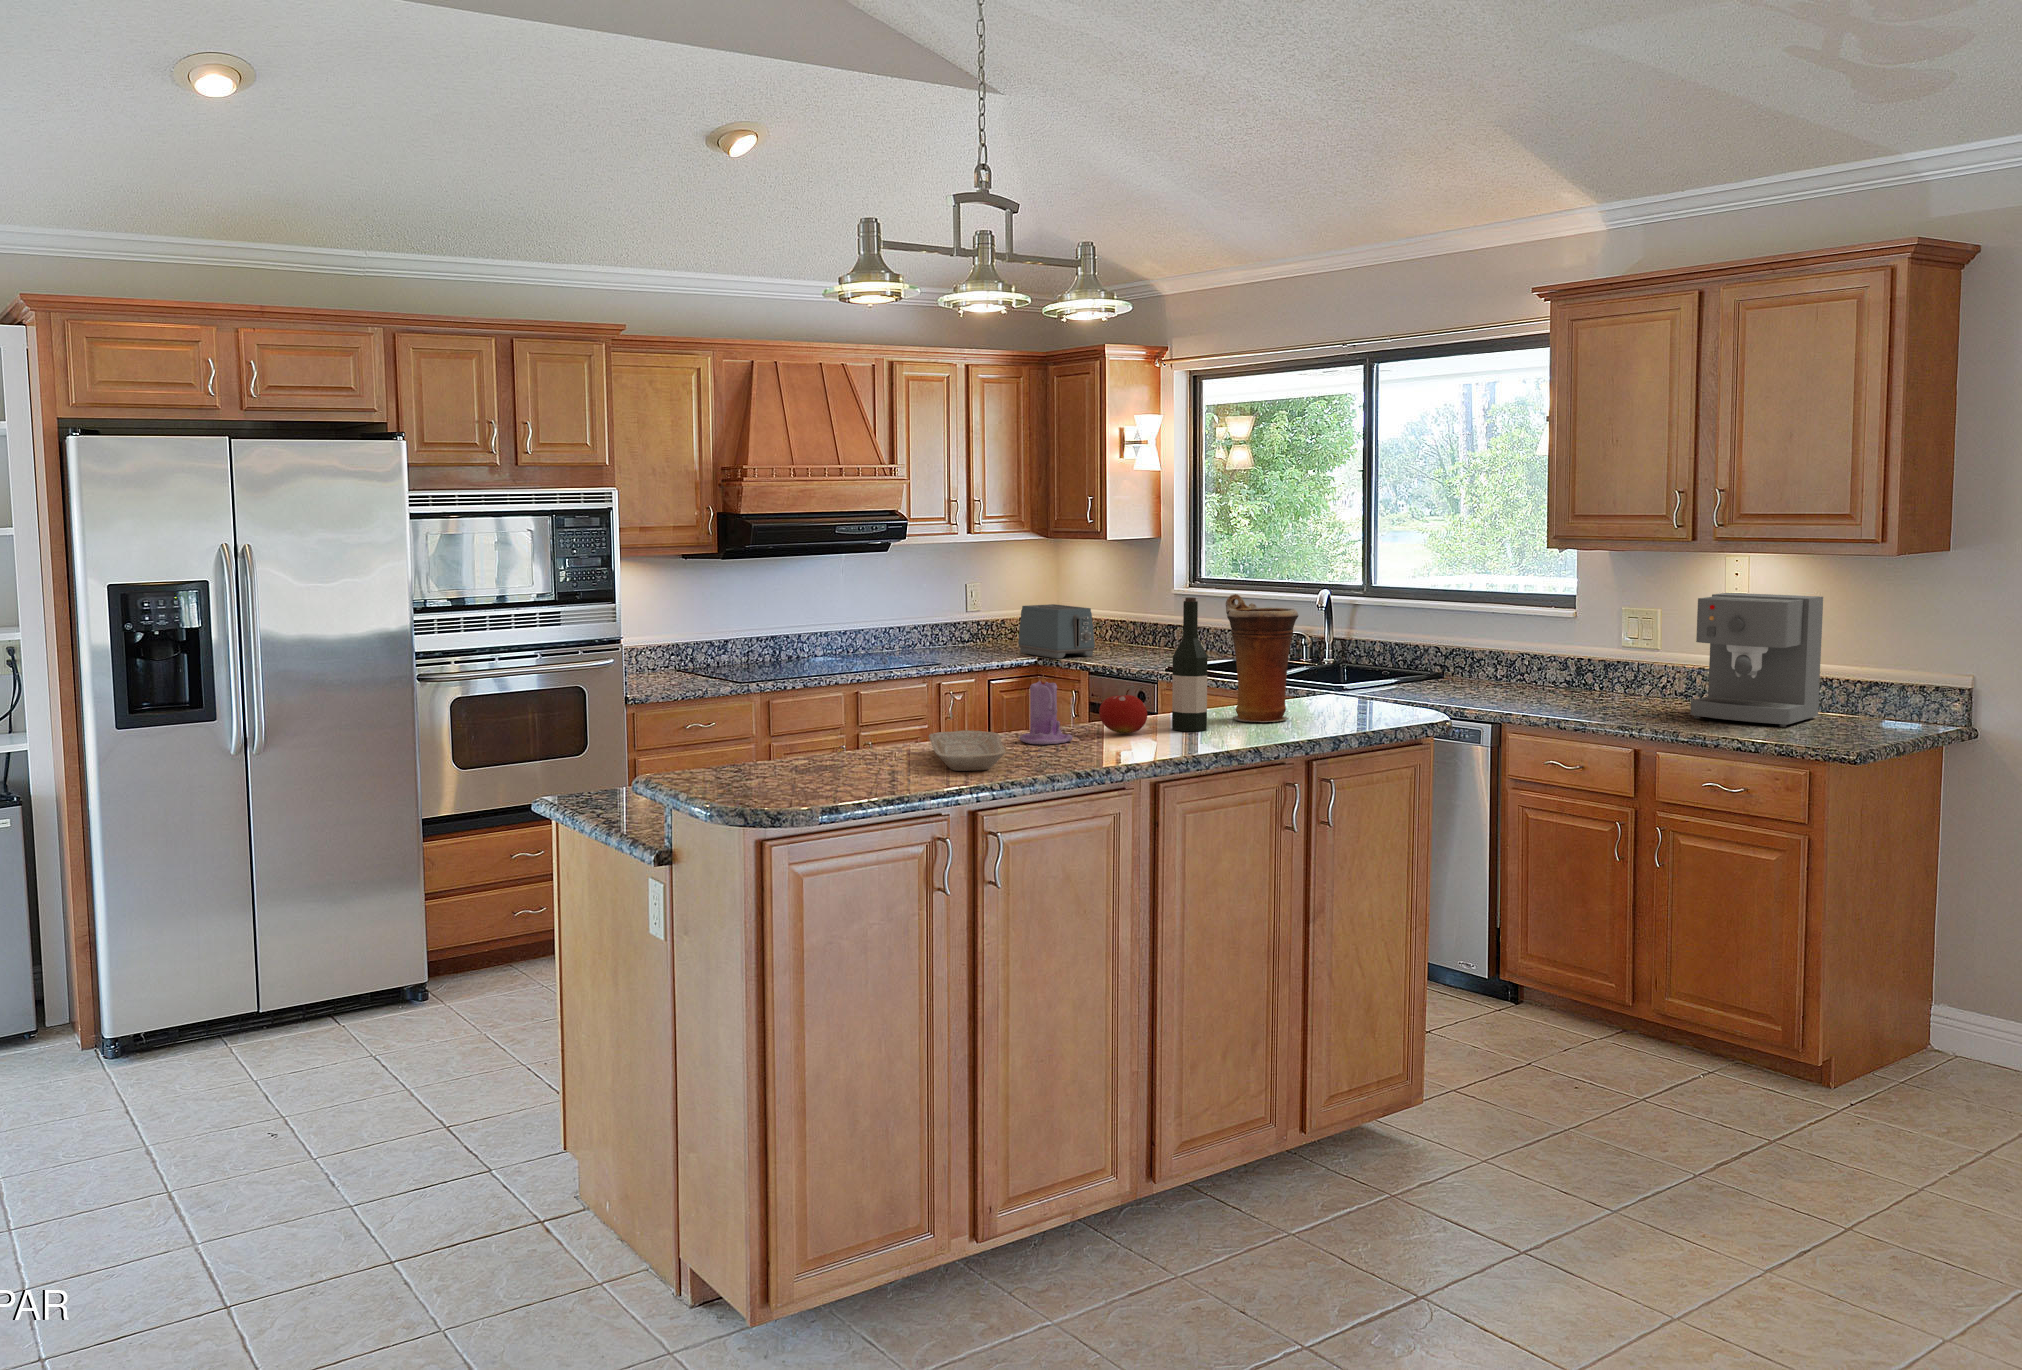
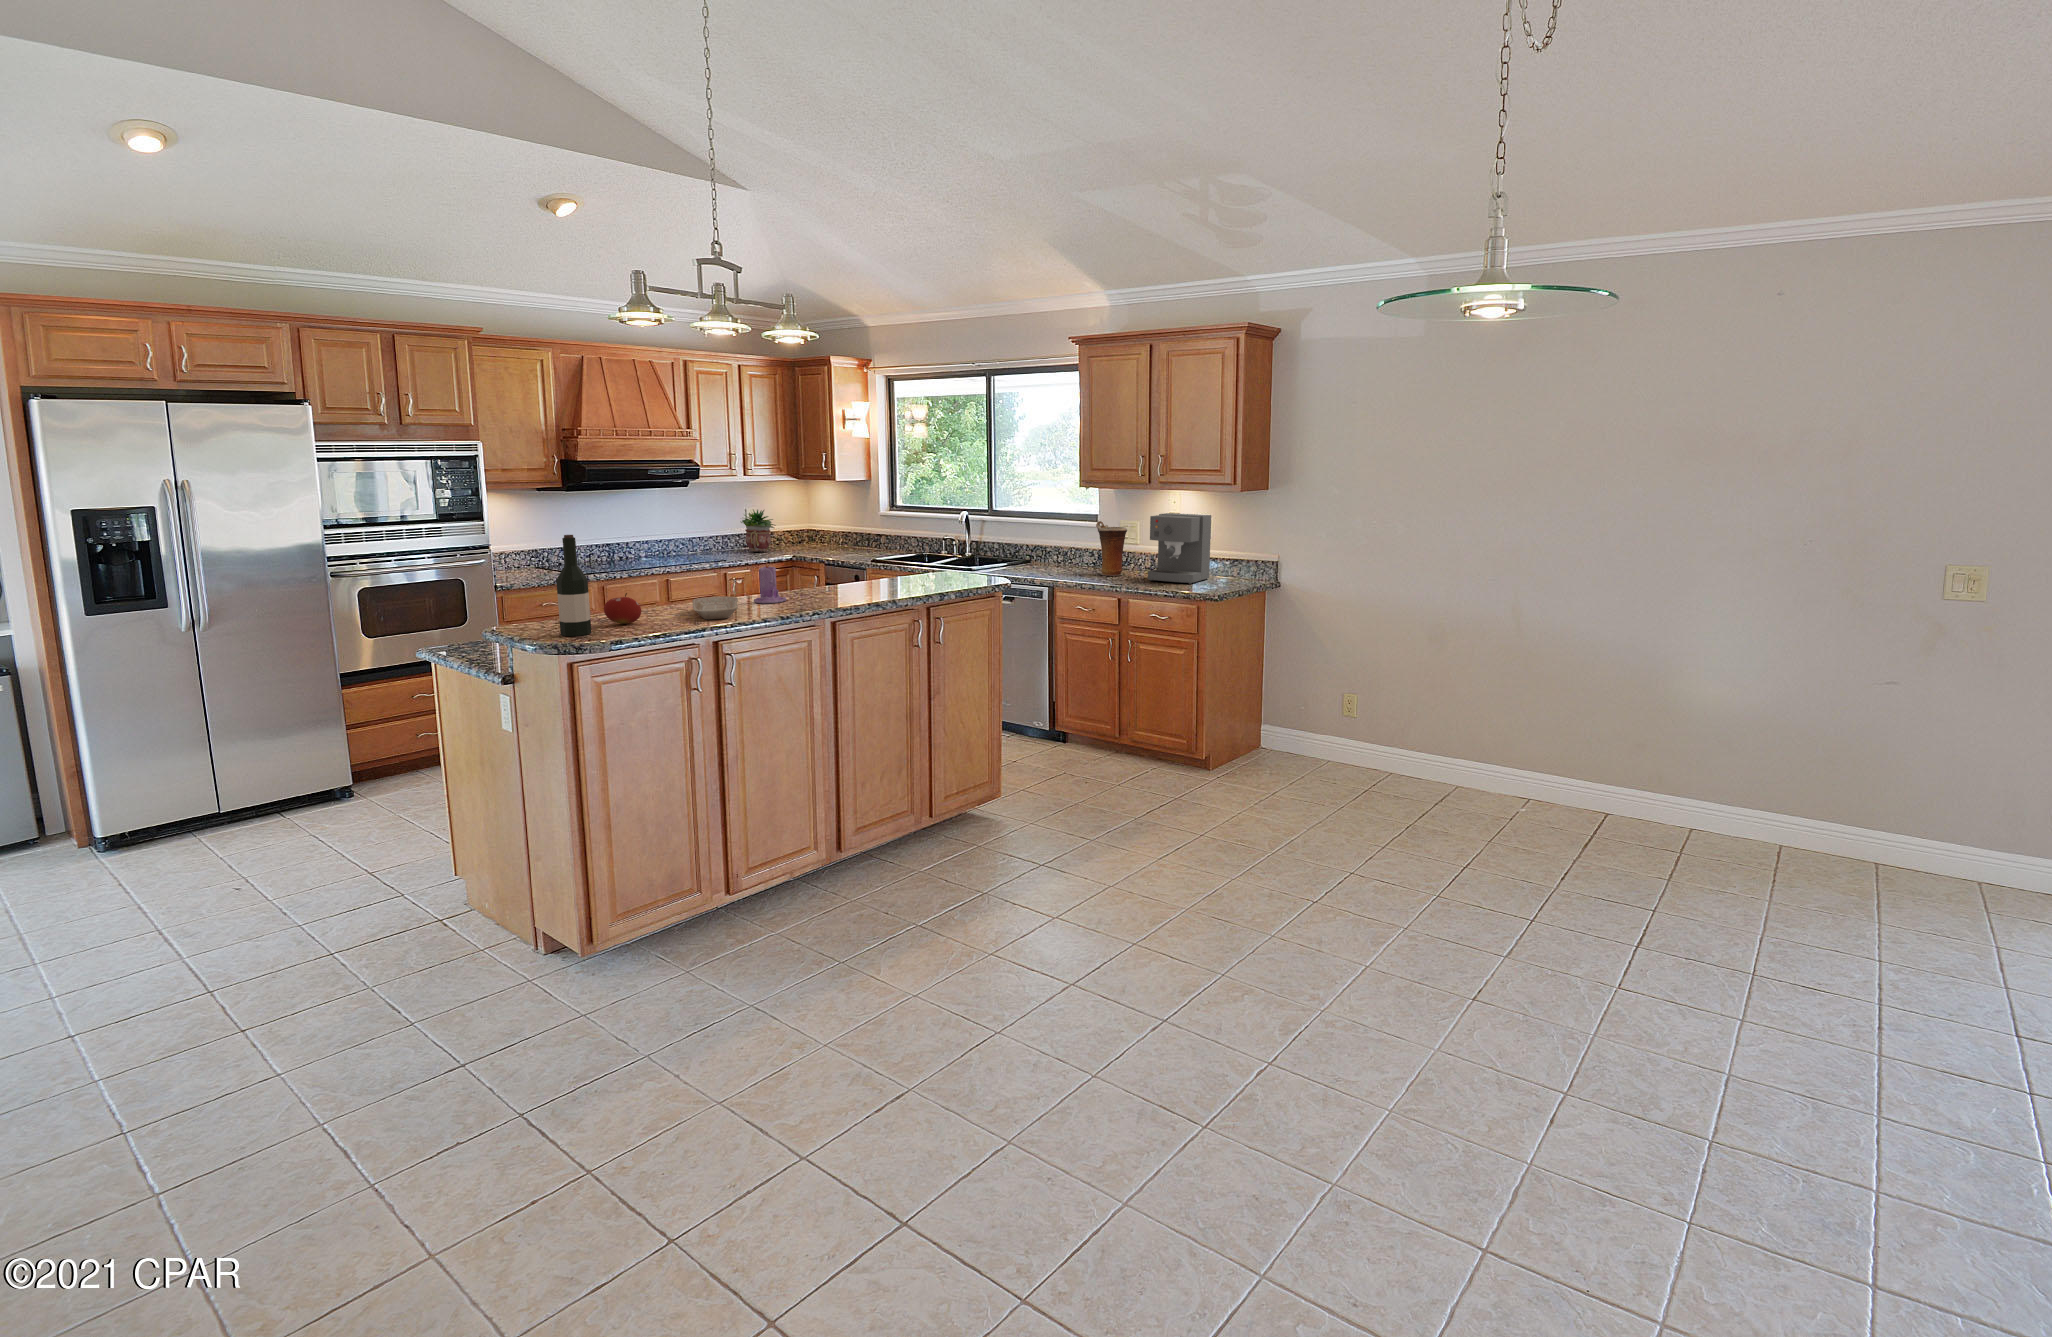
potted plant: none [953,583,1009,650] -> present [741,510,776,551]
vase: present [1226,594,1298,722] -> present [1096,521,1127,576]
wine bottle: present [1172,597,1207,731] -> present [556,535,591,636]
toaster: present [1018,604,1095,659] -> none [783,522,832,556]
fruit: present [1099,689,1147,733] -> present [604,593,641,624]

